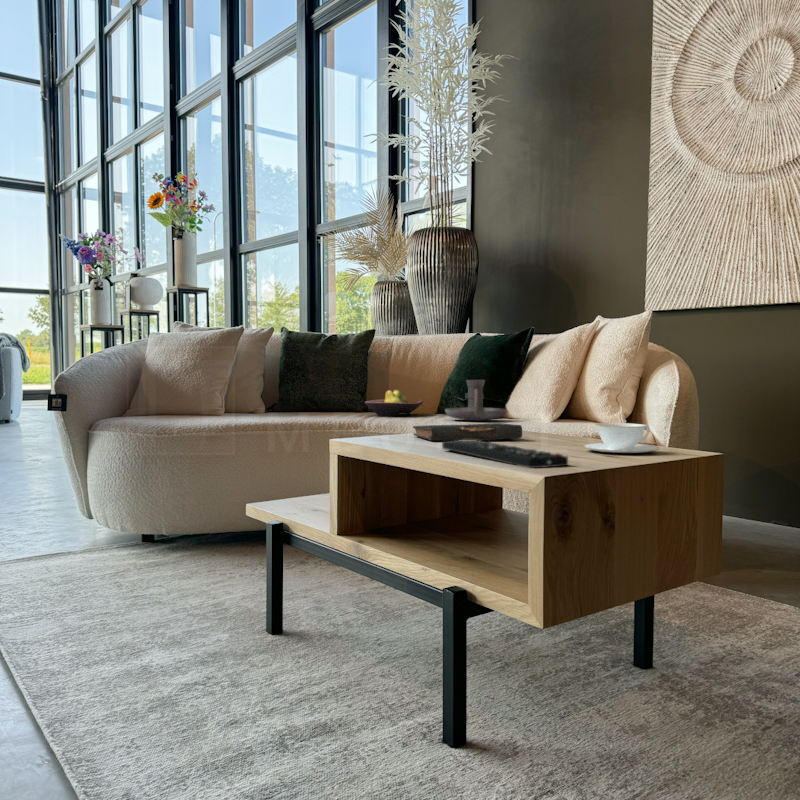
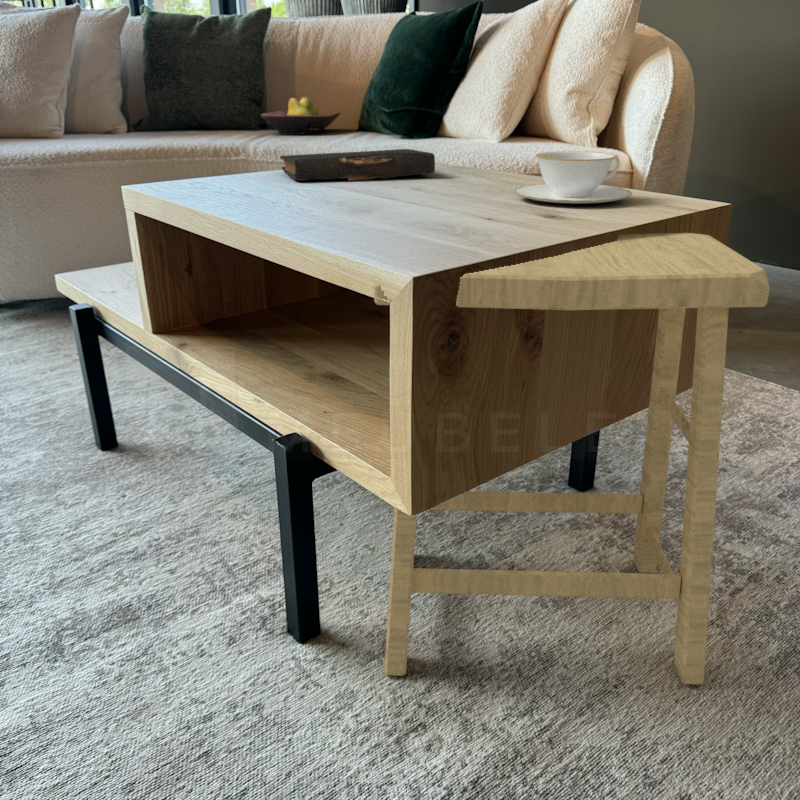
candle holder: present [445,380,506,421] -> none [360,81,441,140]
remote control: present [442,440,568,468] -> none [290,183,470,248]
footstool: none [510,466,747,777] -> present [374,233,770,685]

